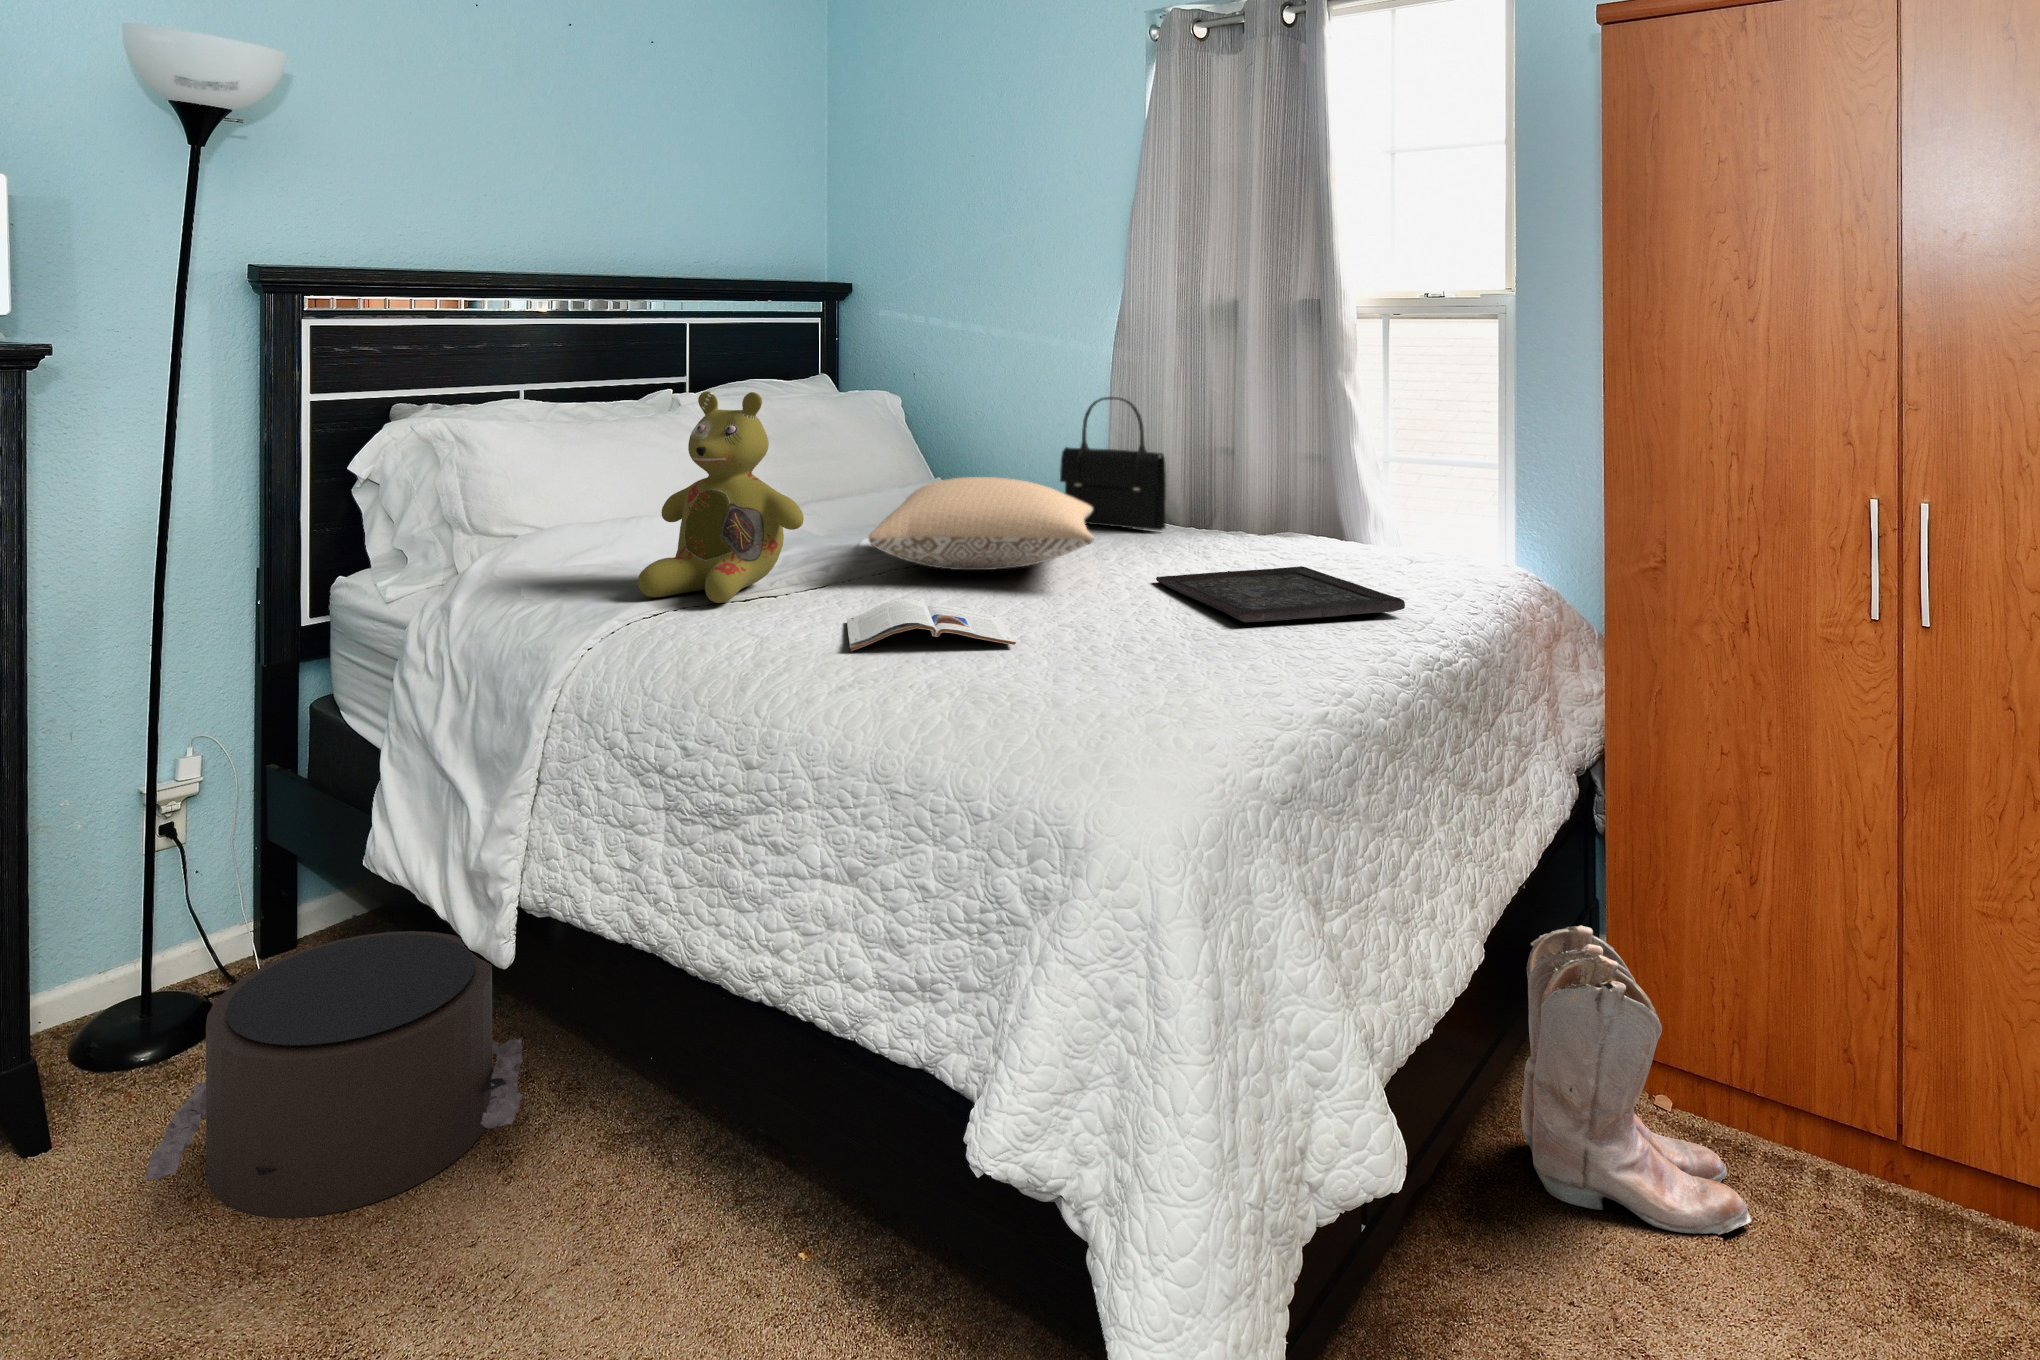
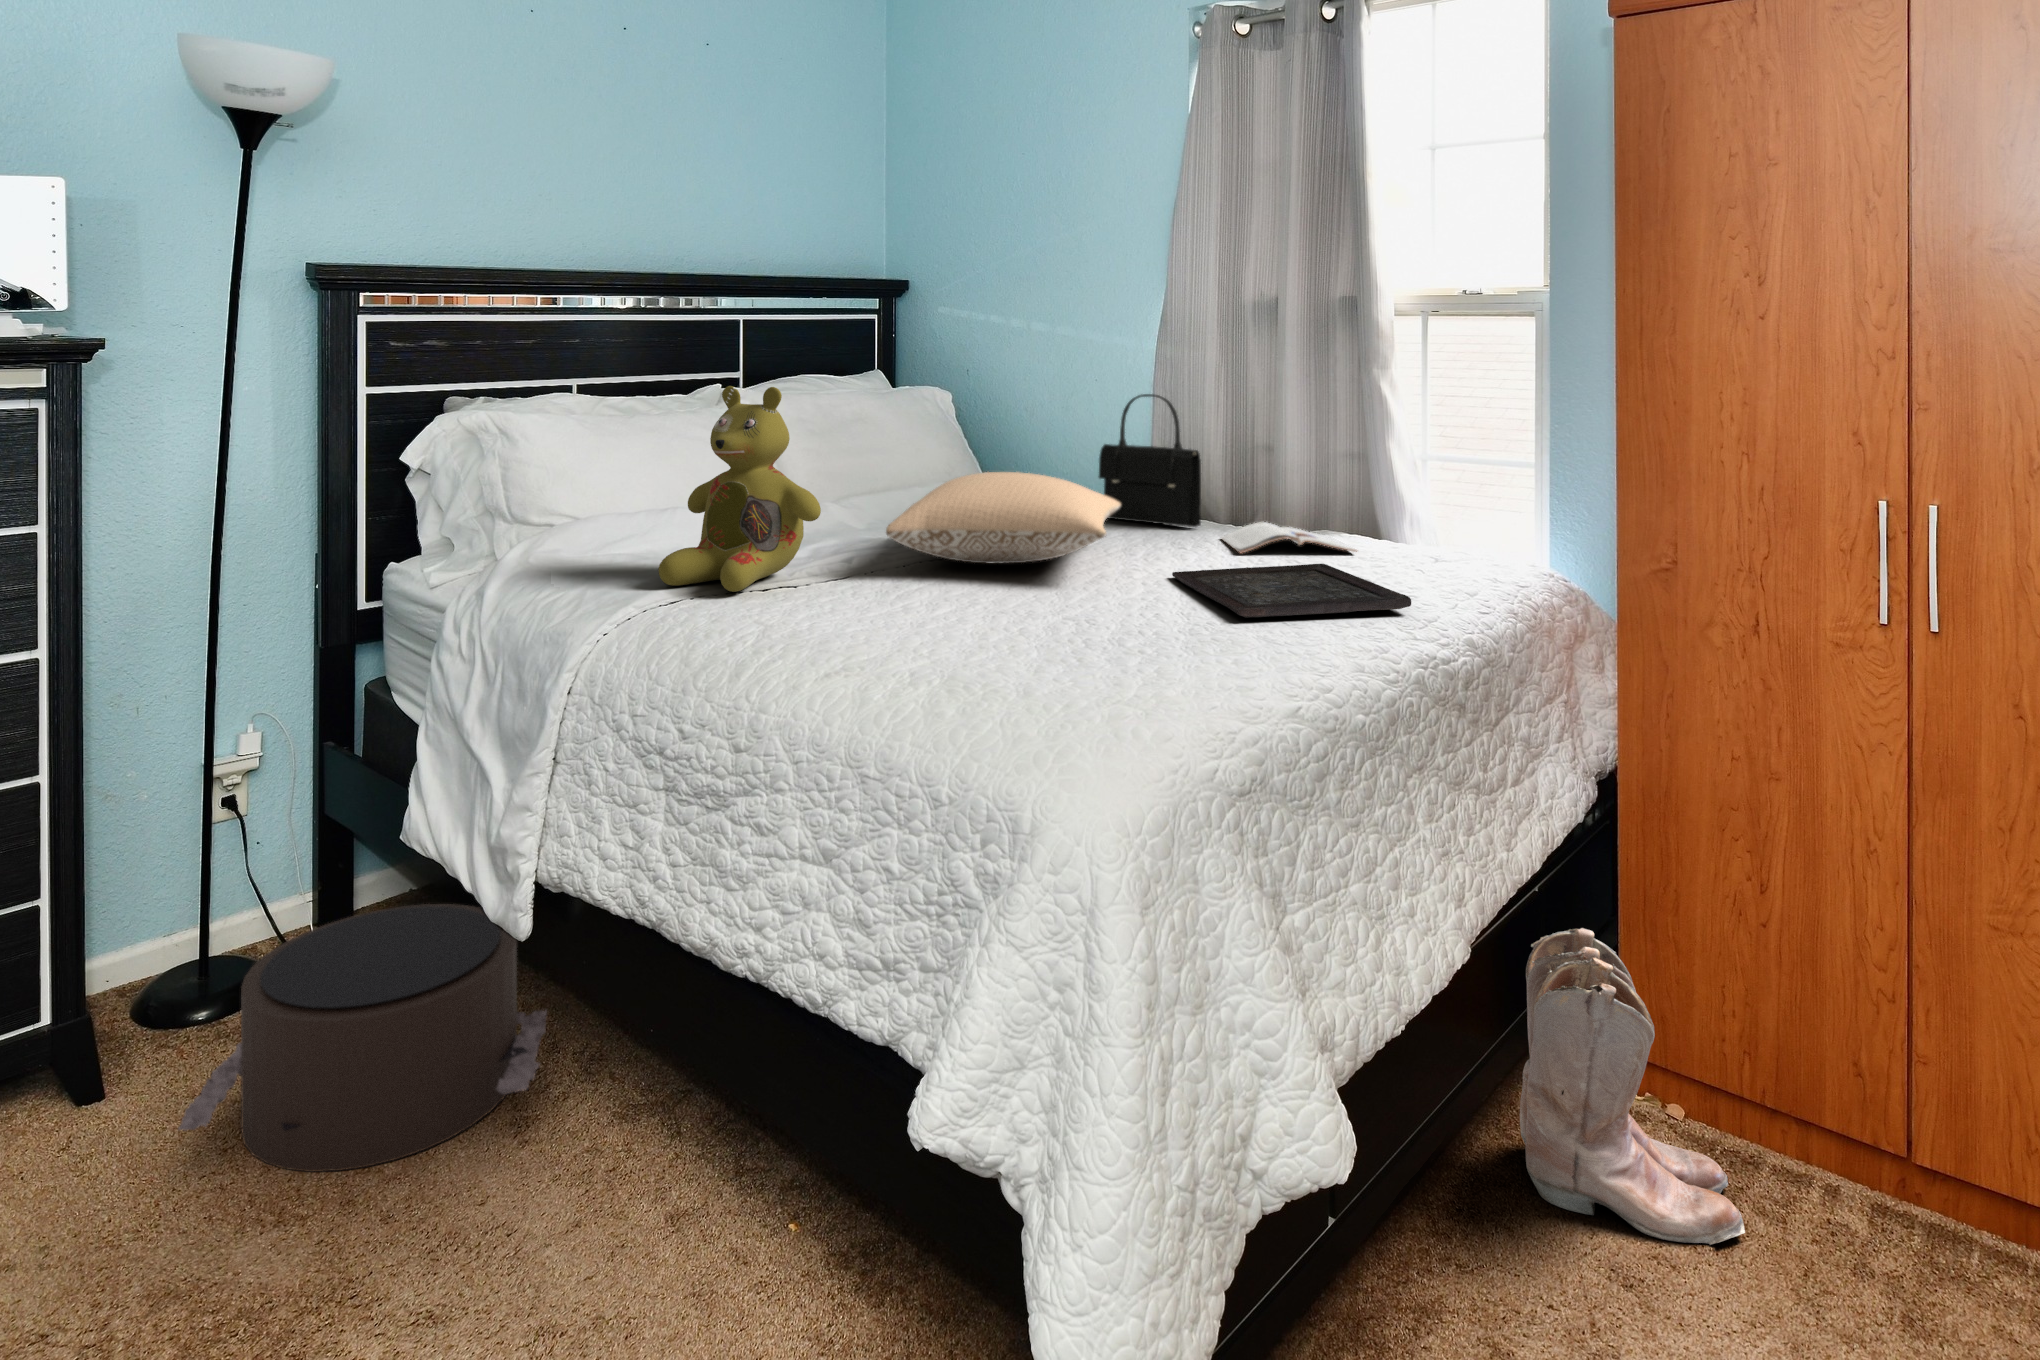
magazine: present [847,599,1016,651] -> present [1222,522,1357,553]

